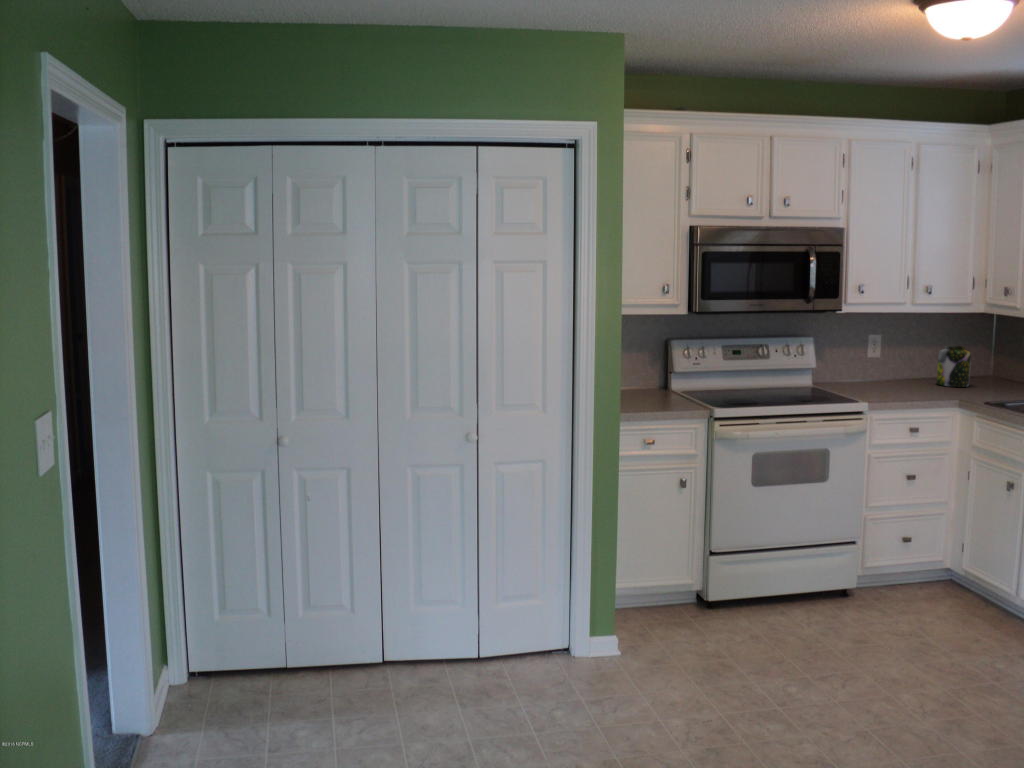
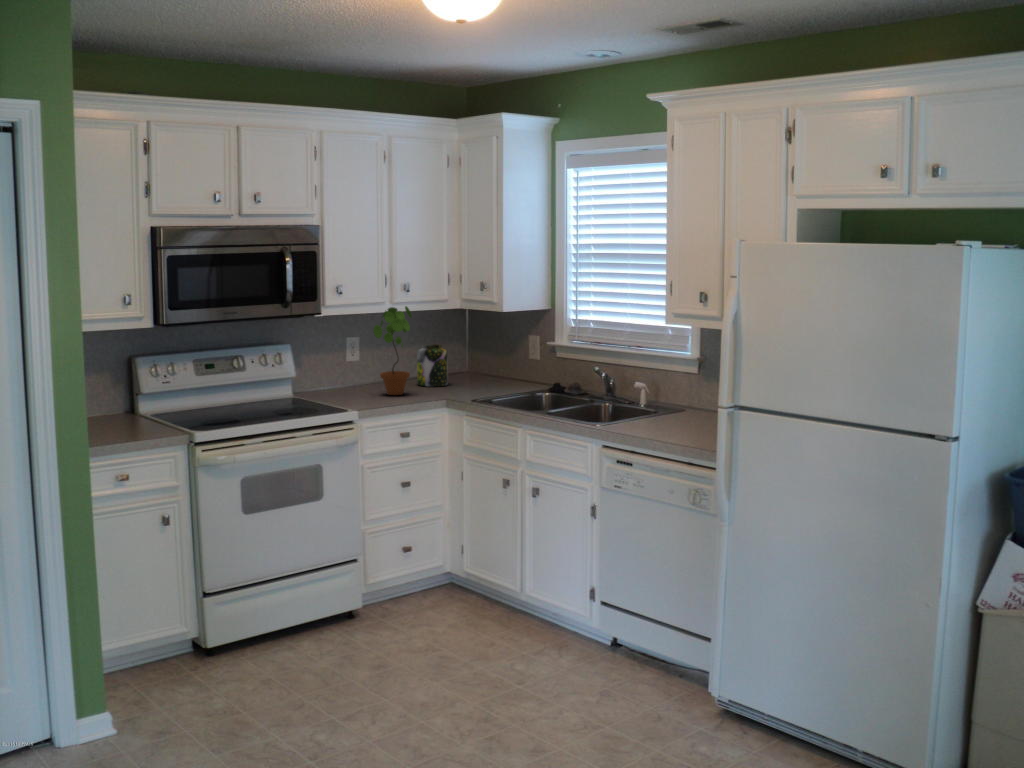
potted plant: none [893,307,935,392] -> present [373,306,412,395]

